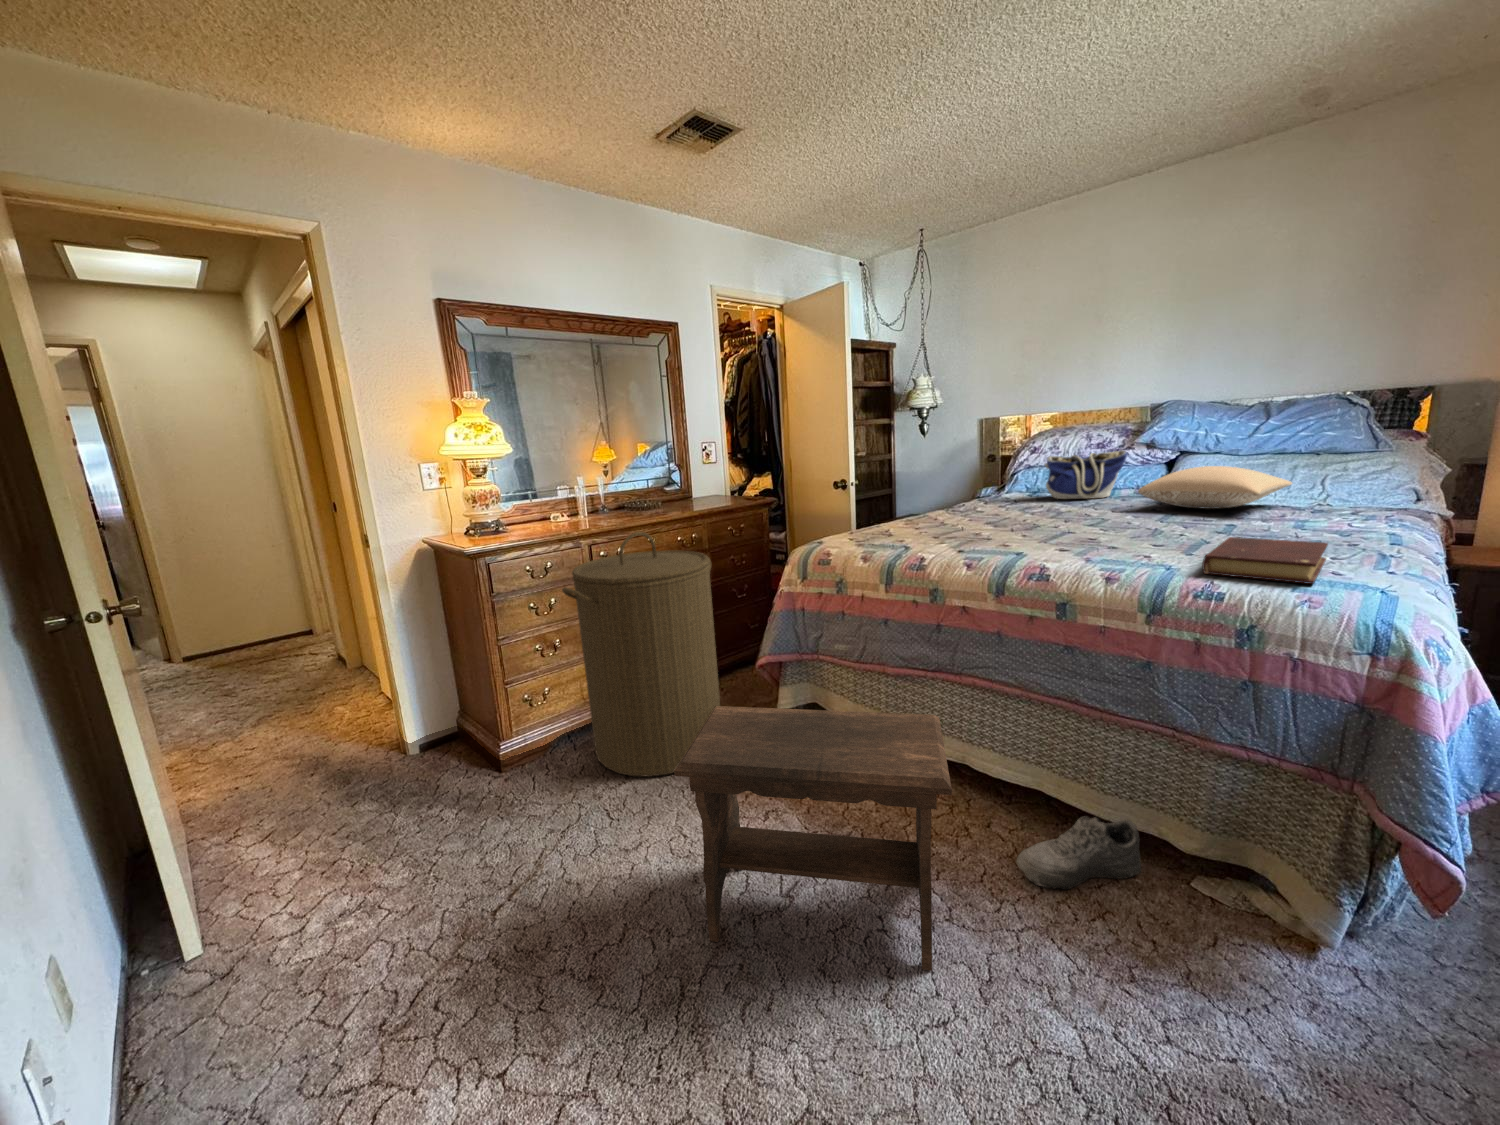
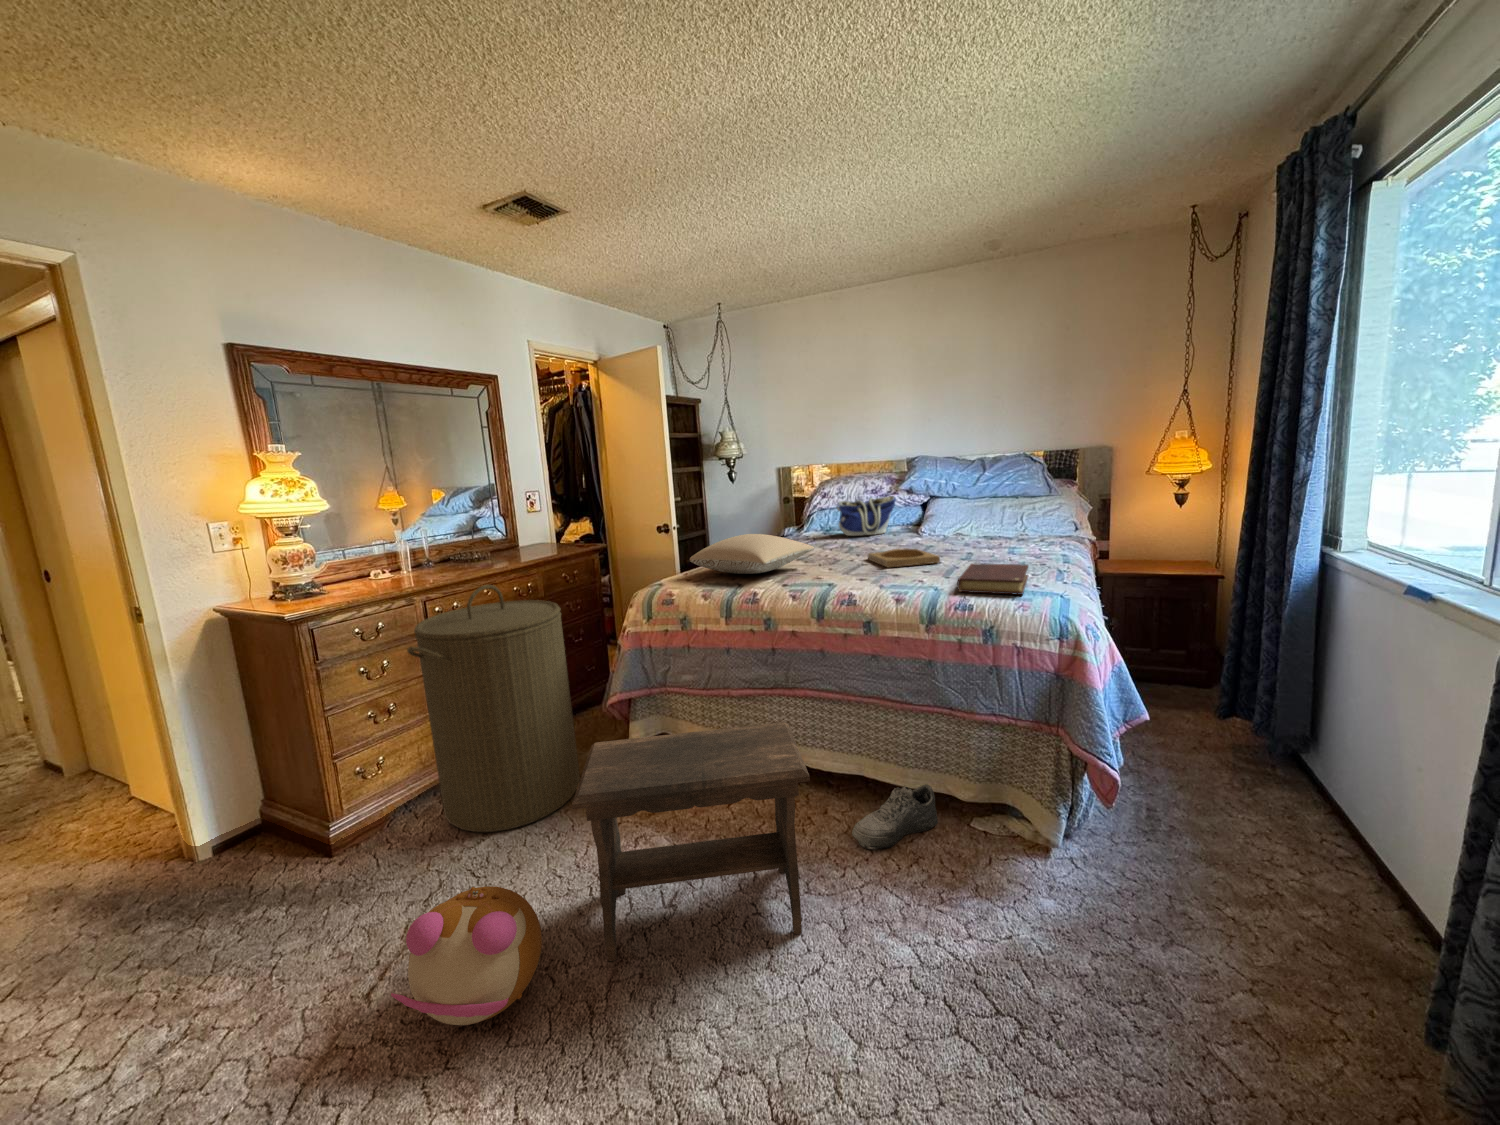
pillow: present [1138,466,1292,509] -> present [690,534,814,574]
tray: none [1077,515,1182,538] -> present [868,549,940,567]
plush toy: none [496,835,643,970] -> present [391,886,542,1025]

